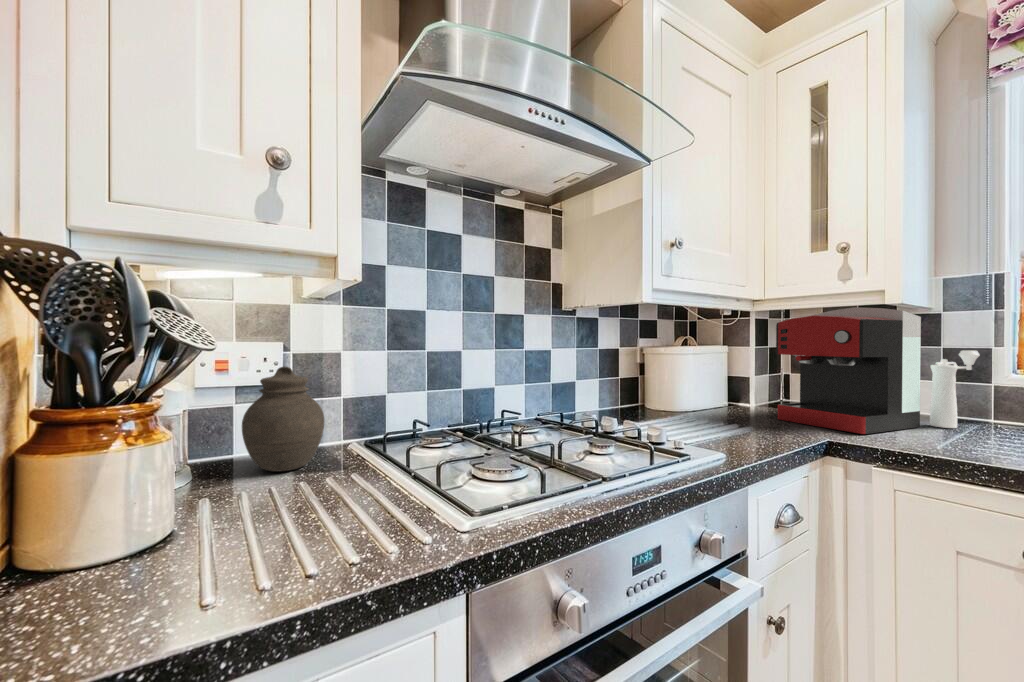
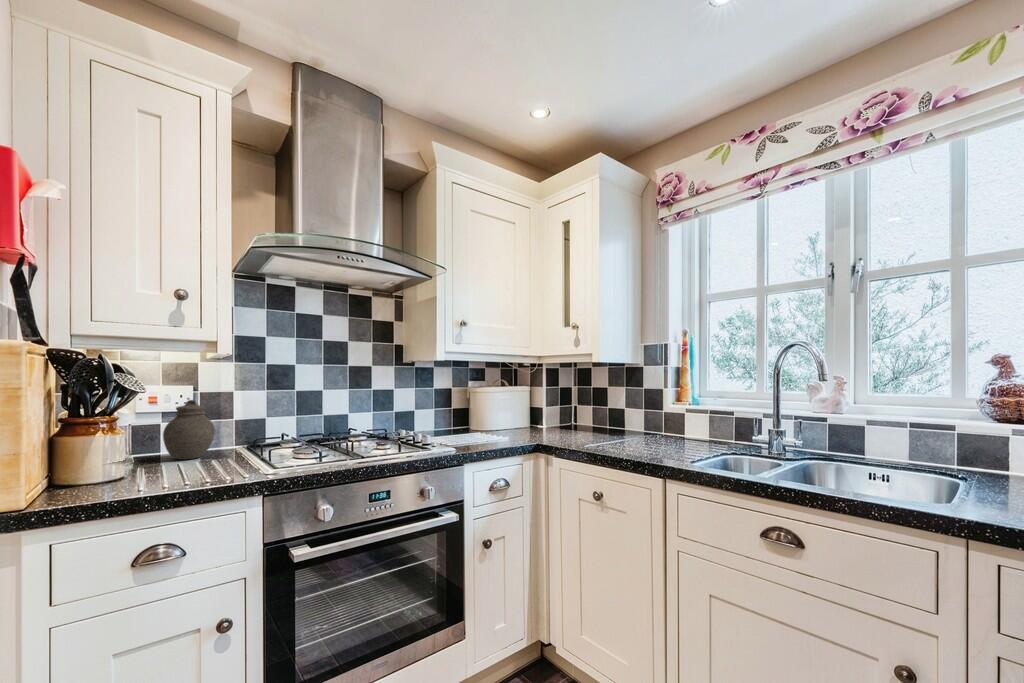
coffee maker: present [776,307,921,434] -> none [535,362,615,441]
pepper mill: present [930,351,980,428] -> none [623,389,655,438]

